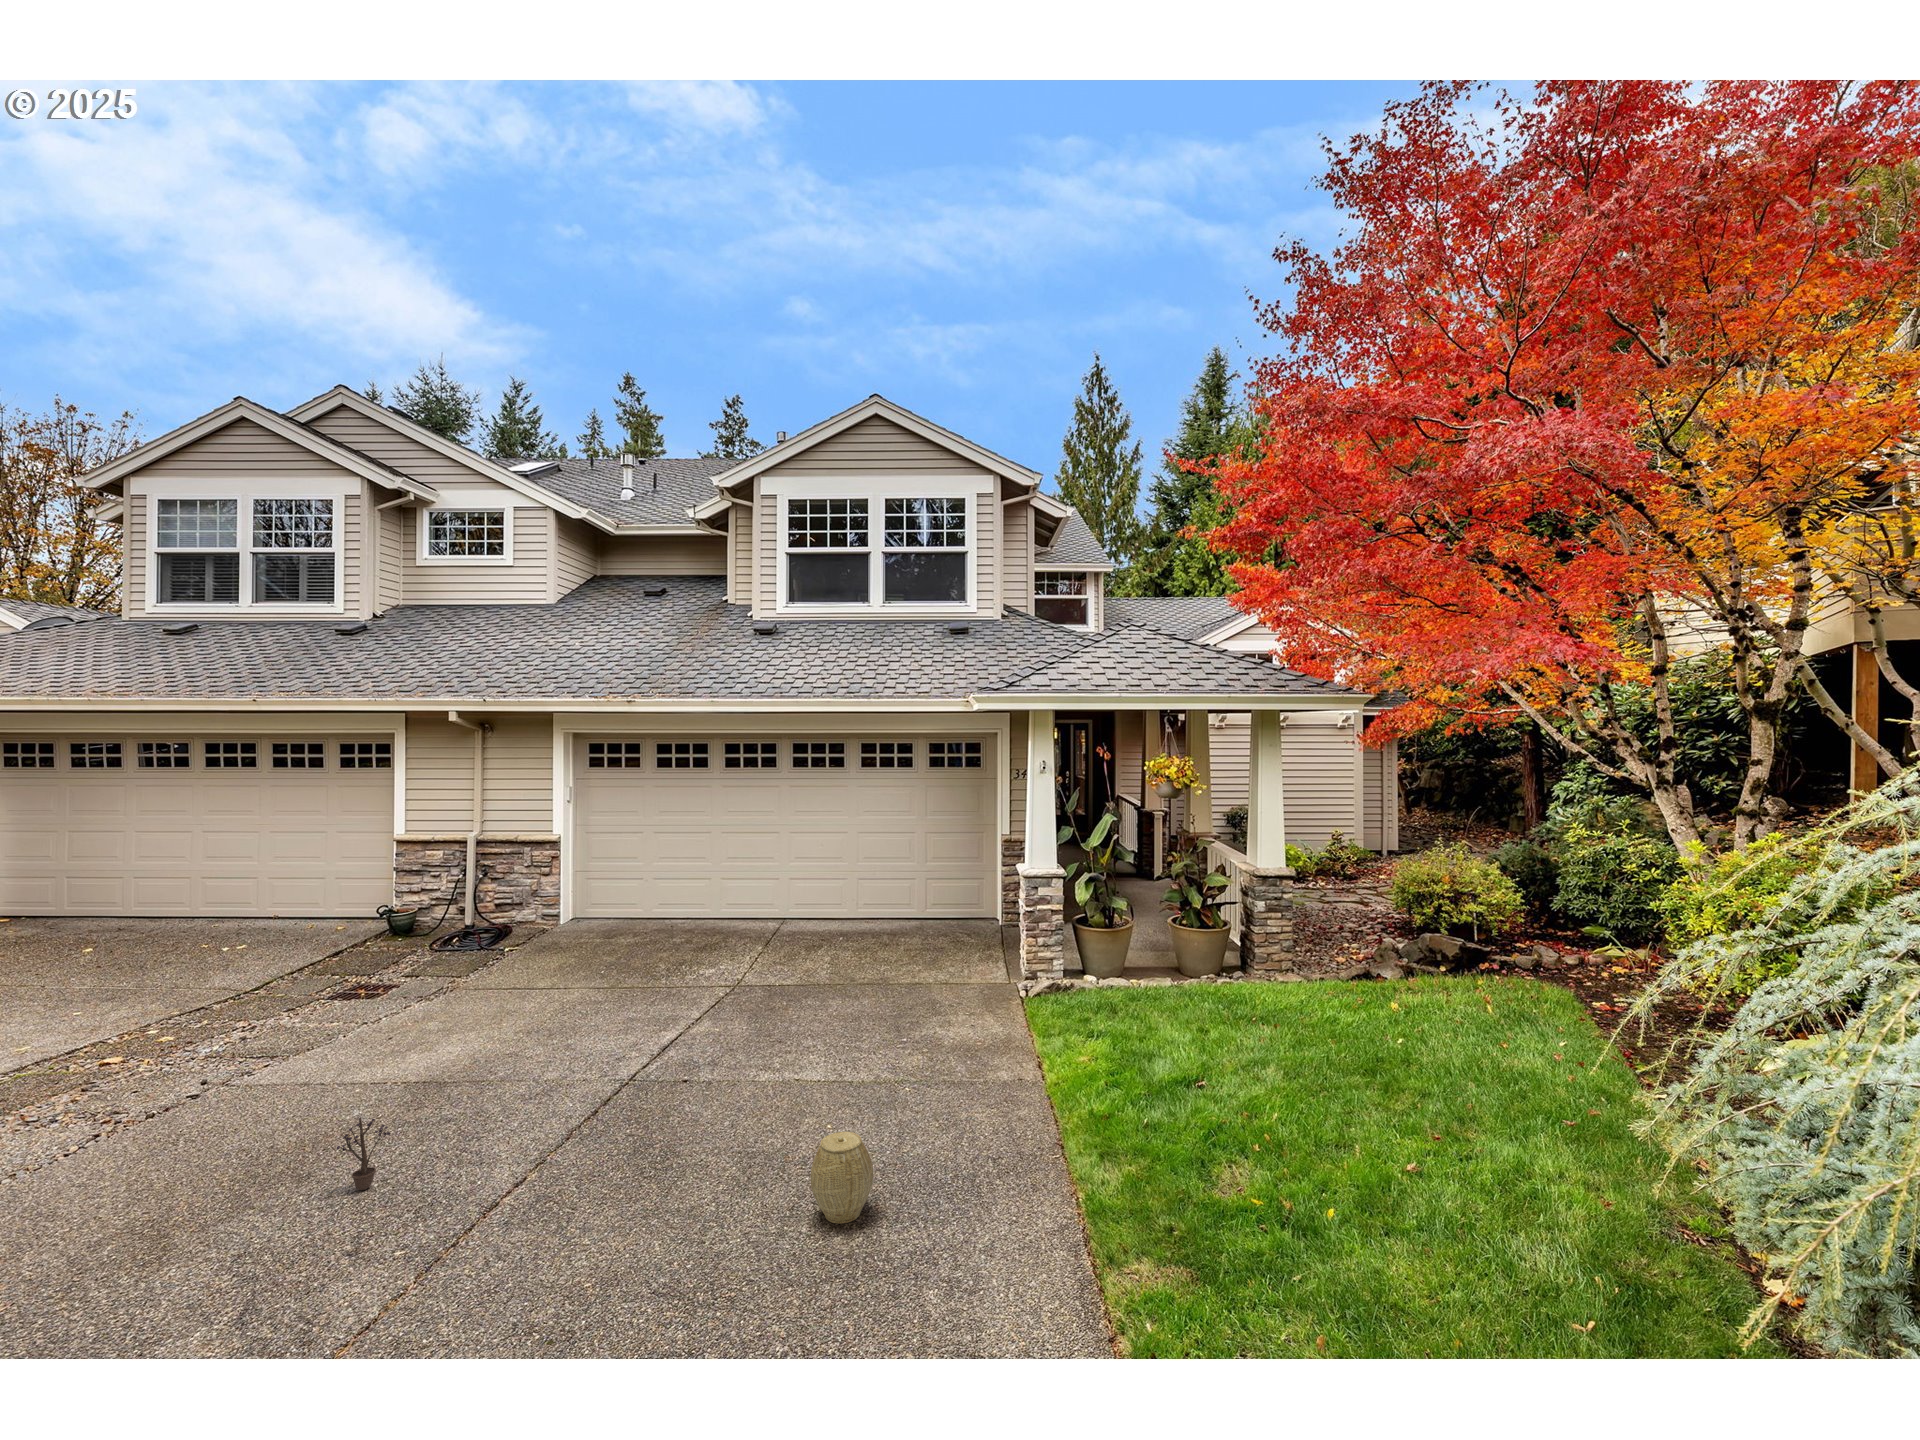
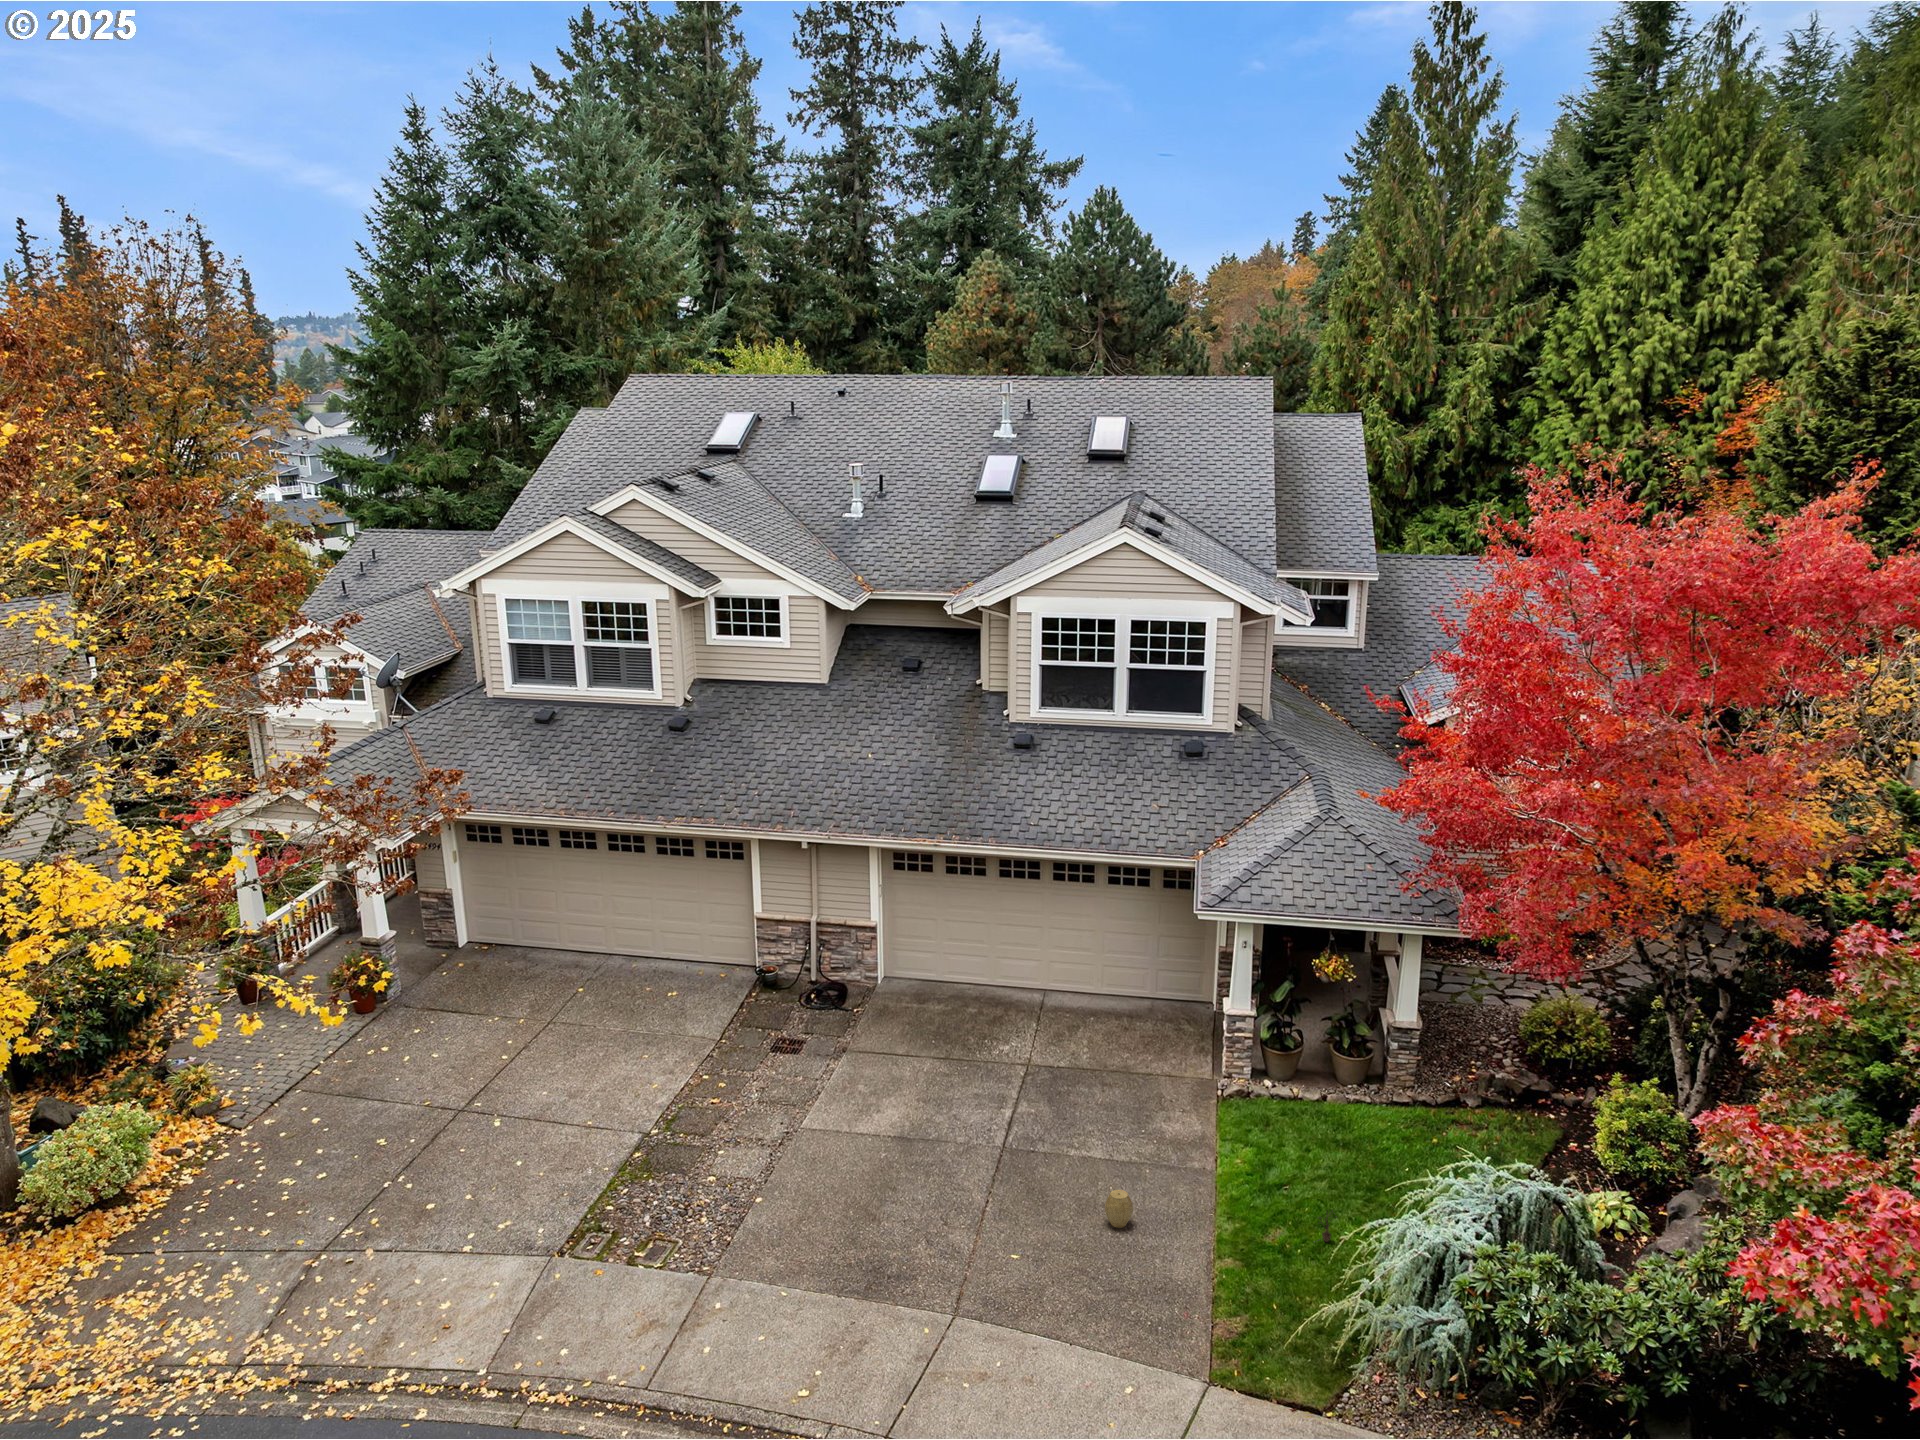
decorative plant: present [326,1118,390,1194] -> present [1318,1213,1332,1242]

